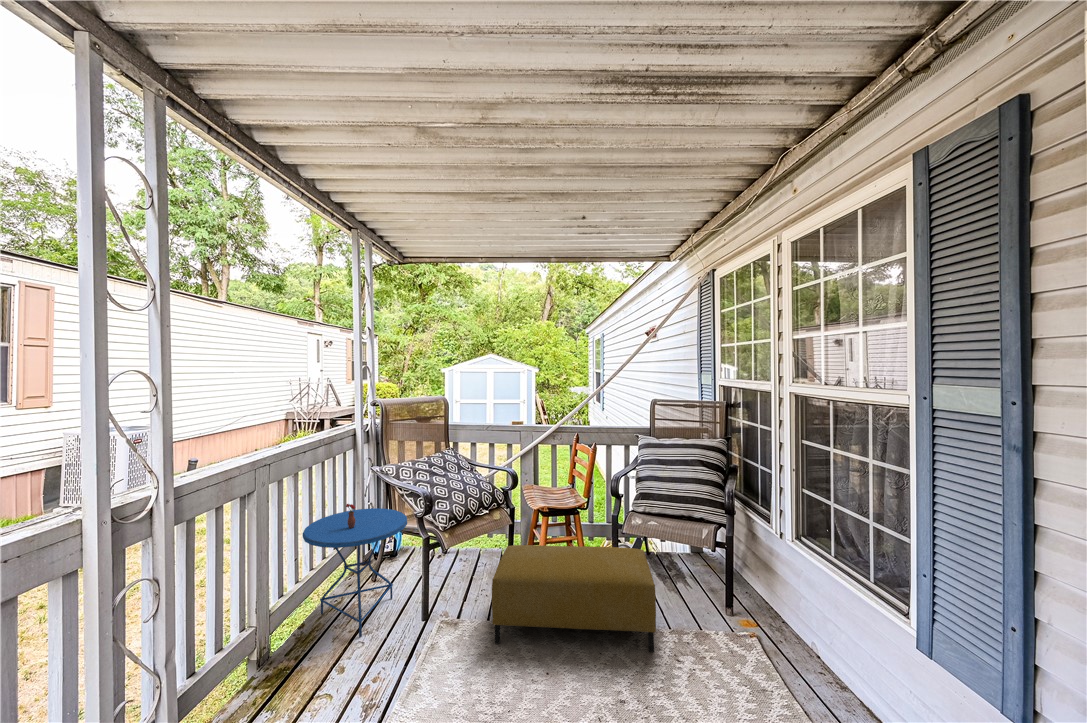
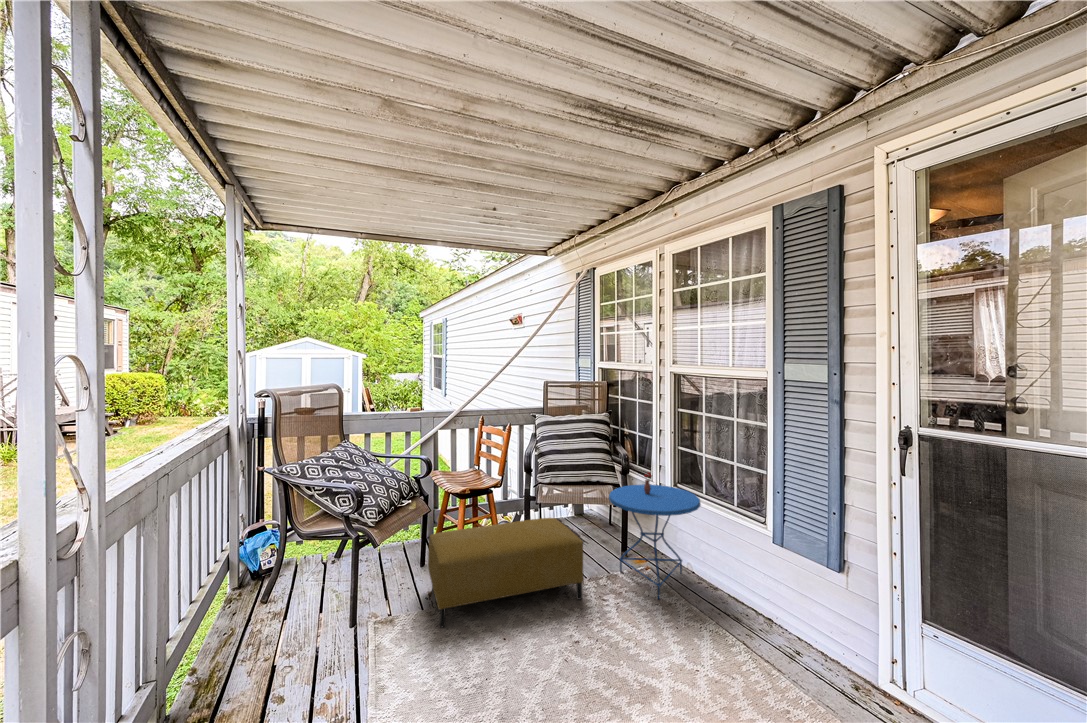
side table: present [303,504,407,637] -> present [609,472,701,599]

